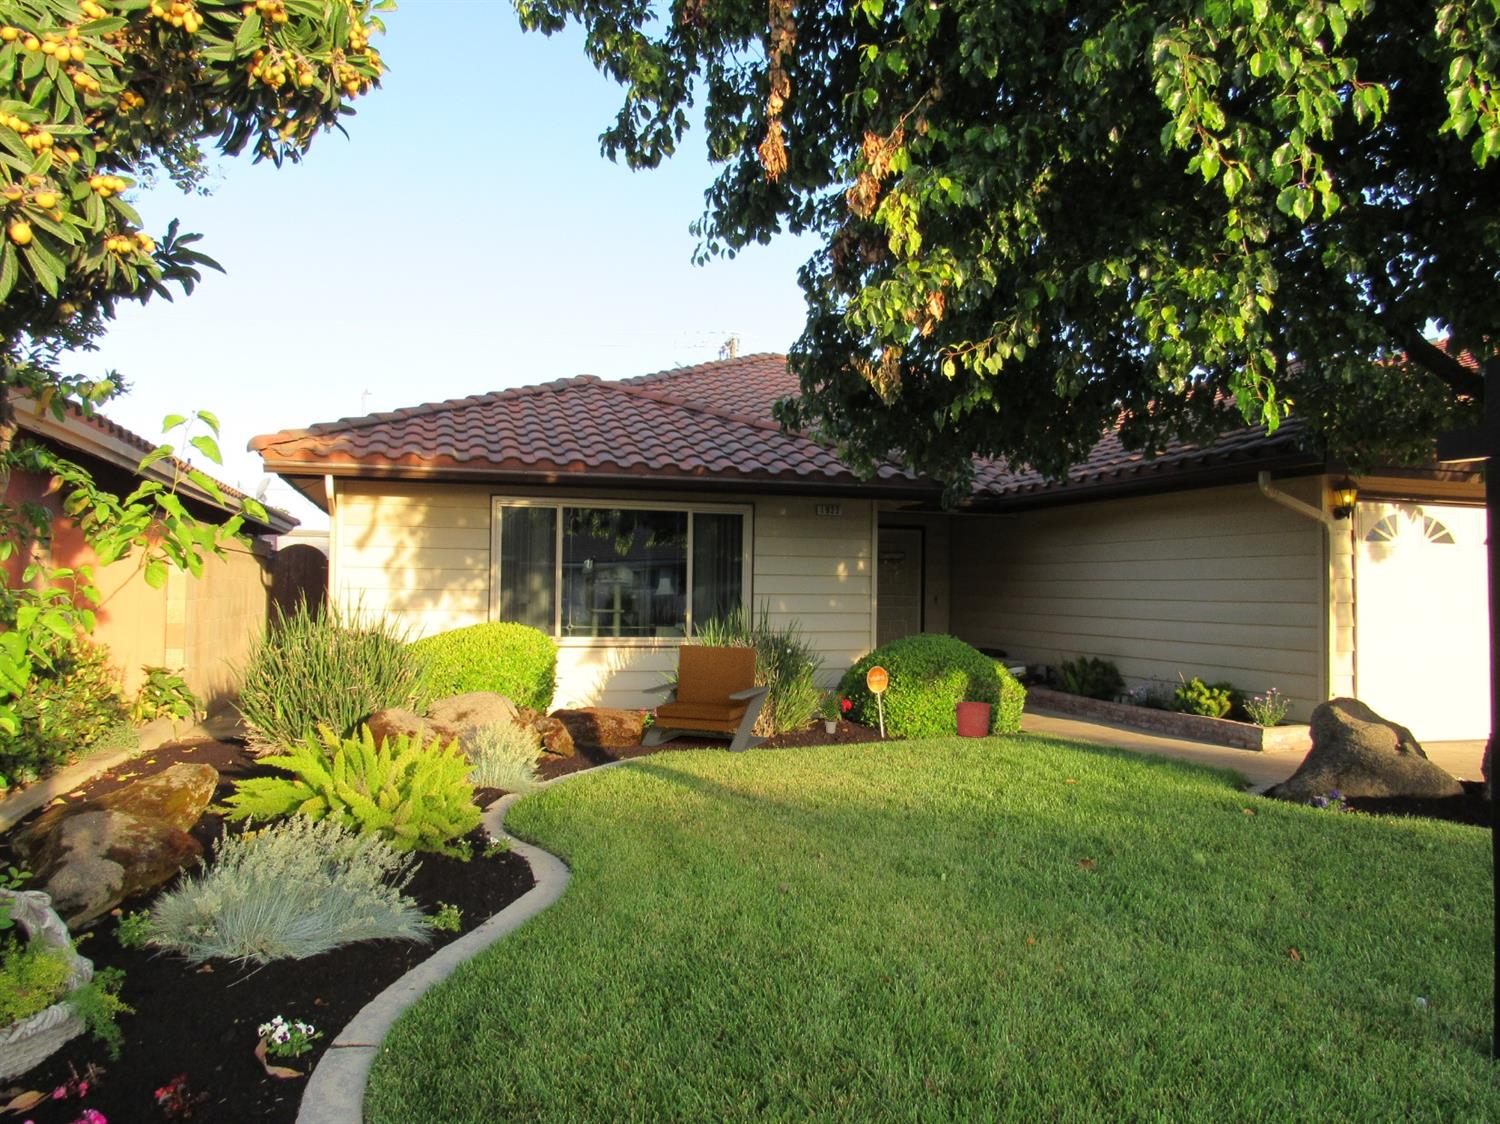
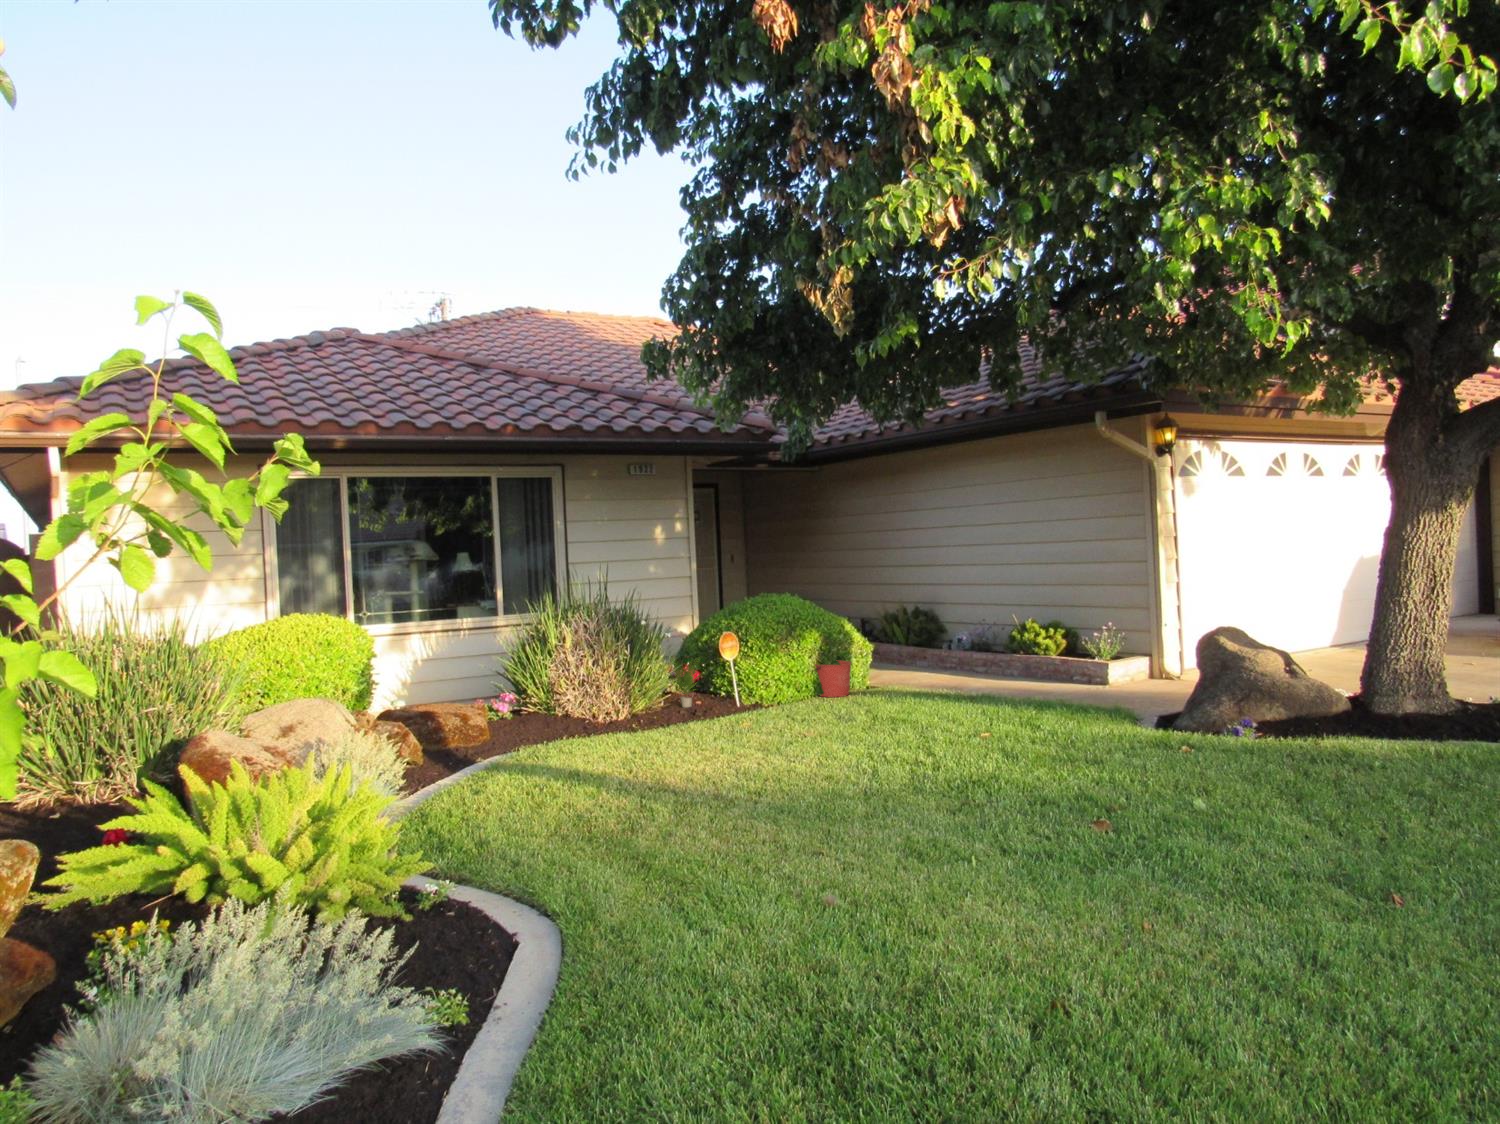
lounge chair: present [642,645,770,753] -> none [484,620,625,740]

